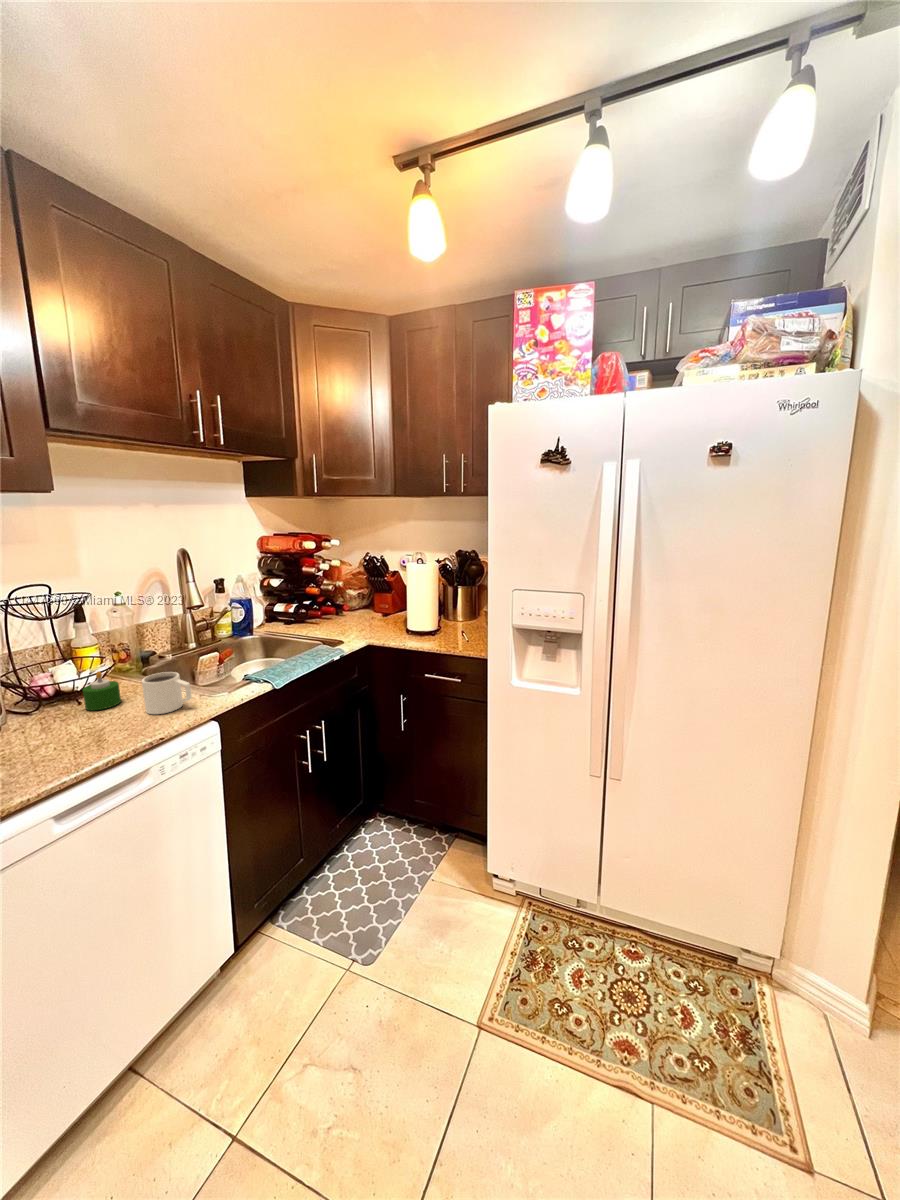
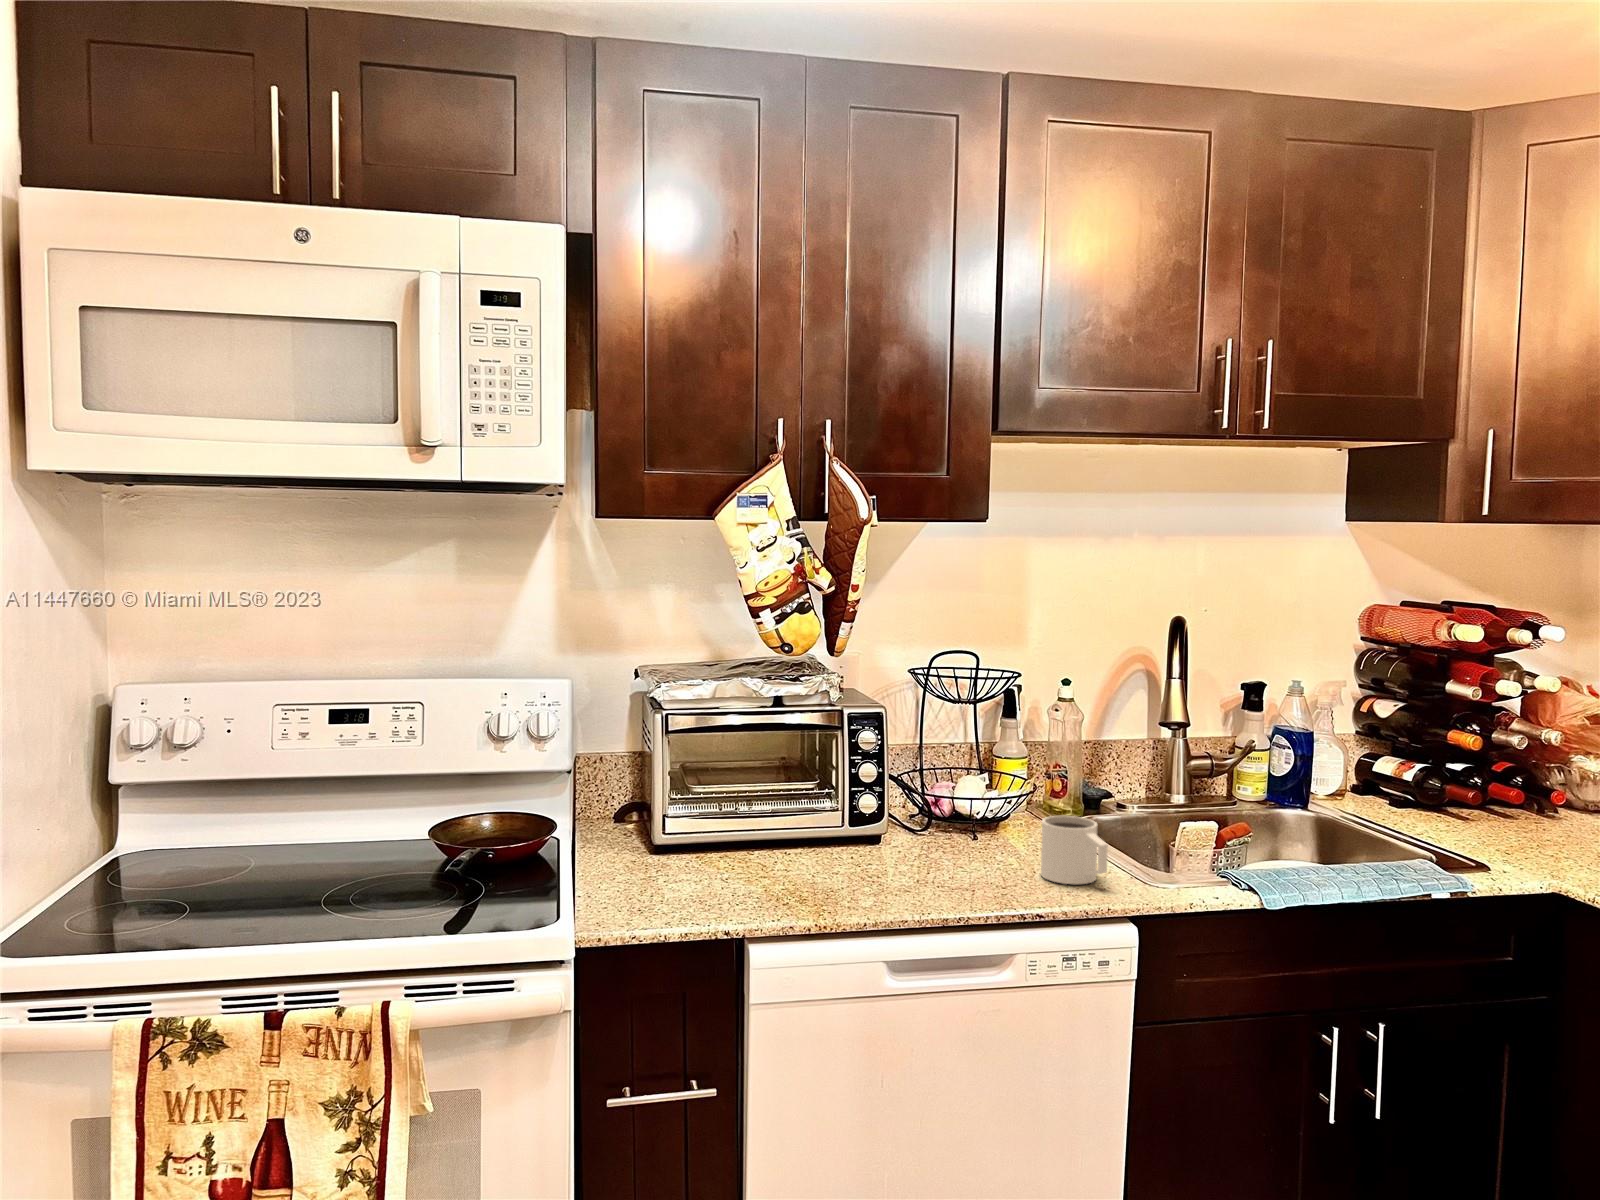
candle: present [83,671,121,710] -> none [976,792,1023,852]

